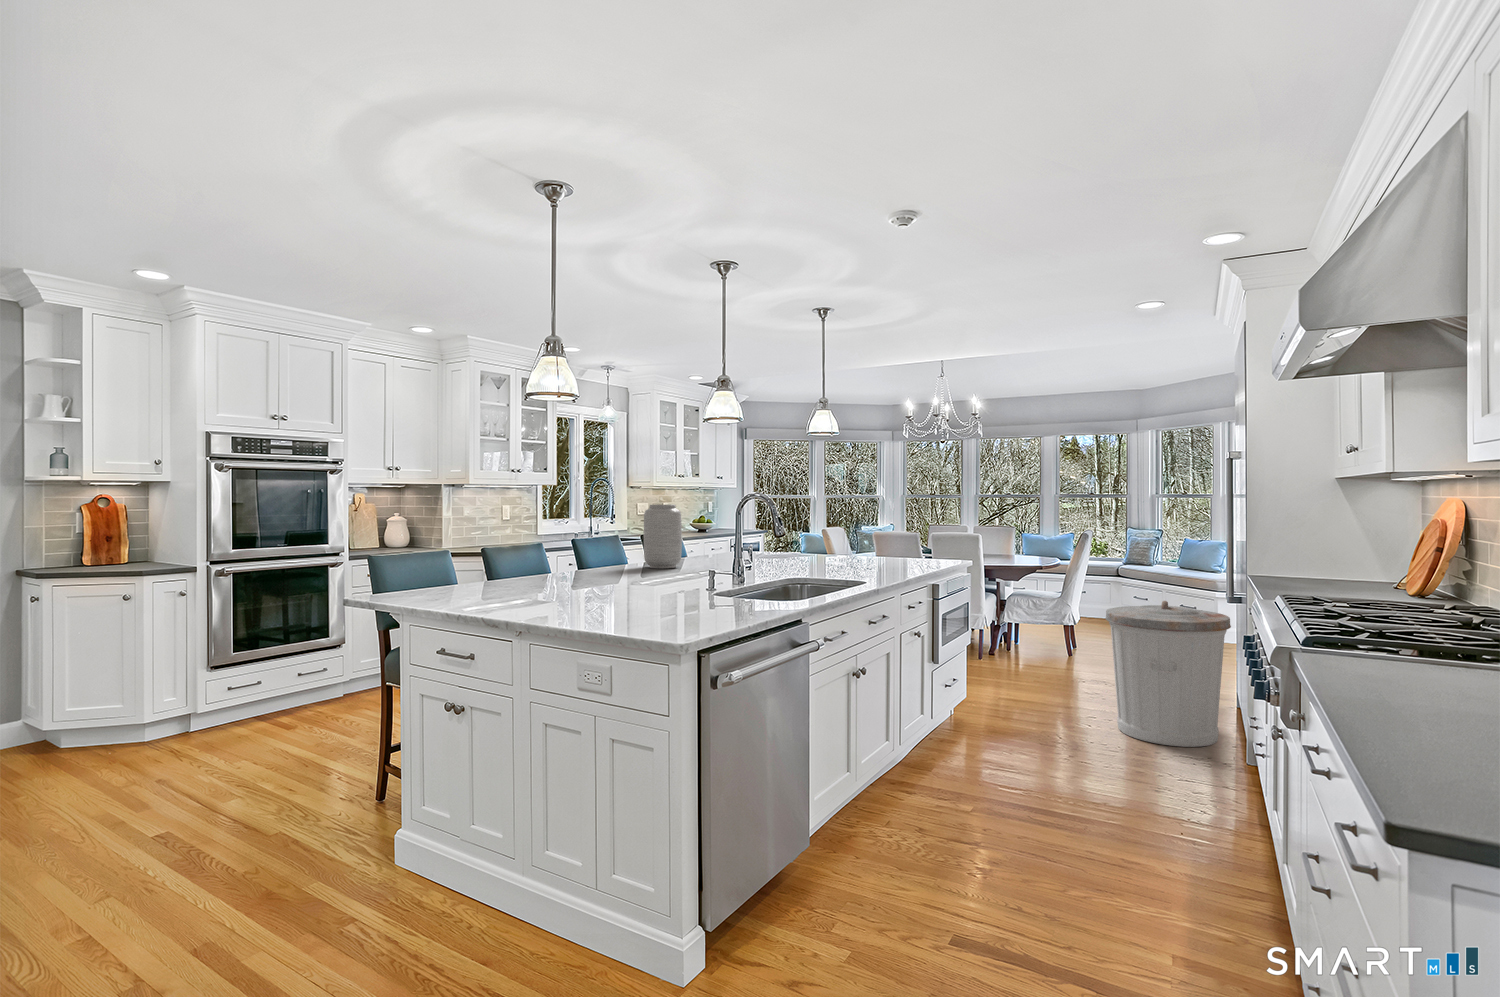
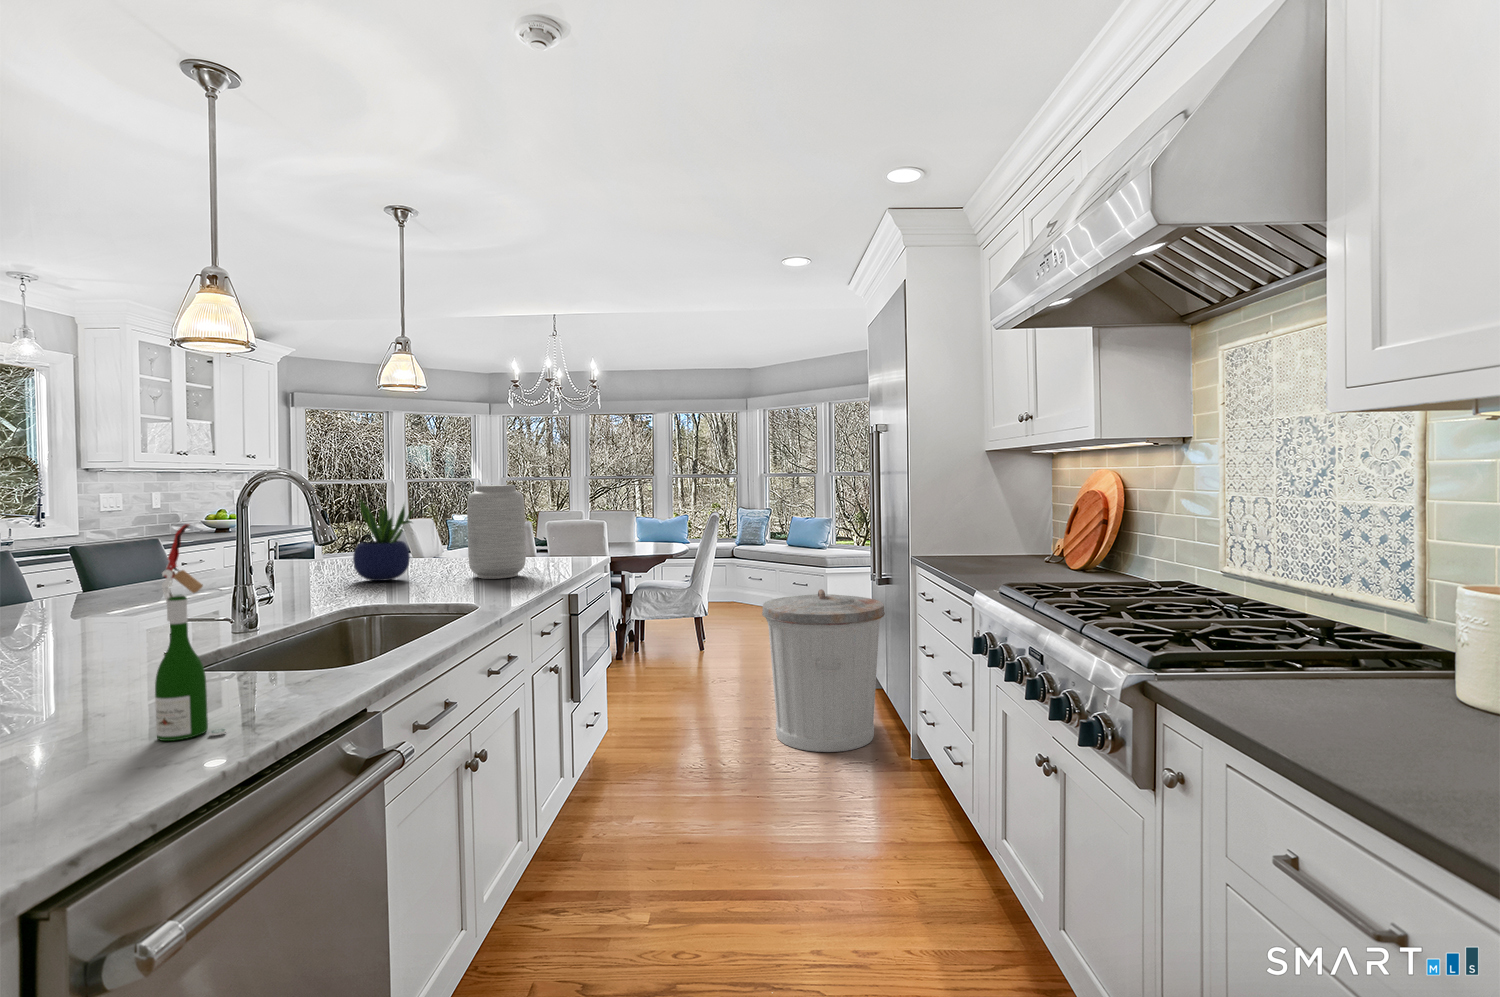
vase: present [644,505,682,568] -> present [467,485,526,579]
potted plant: none [790,508,830,565] -> present [353,498,414,581]
wine bottle: none [718,519,744,616] -> present [155,524,227,741]

